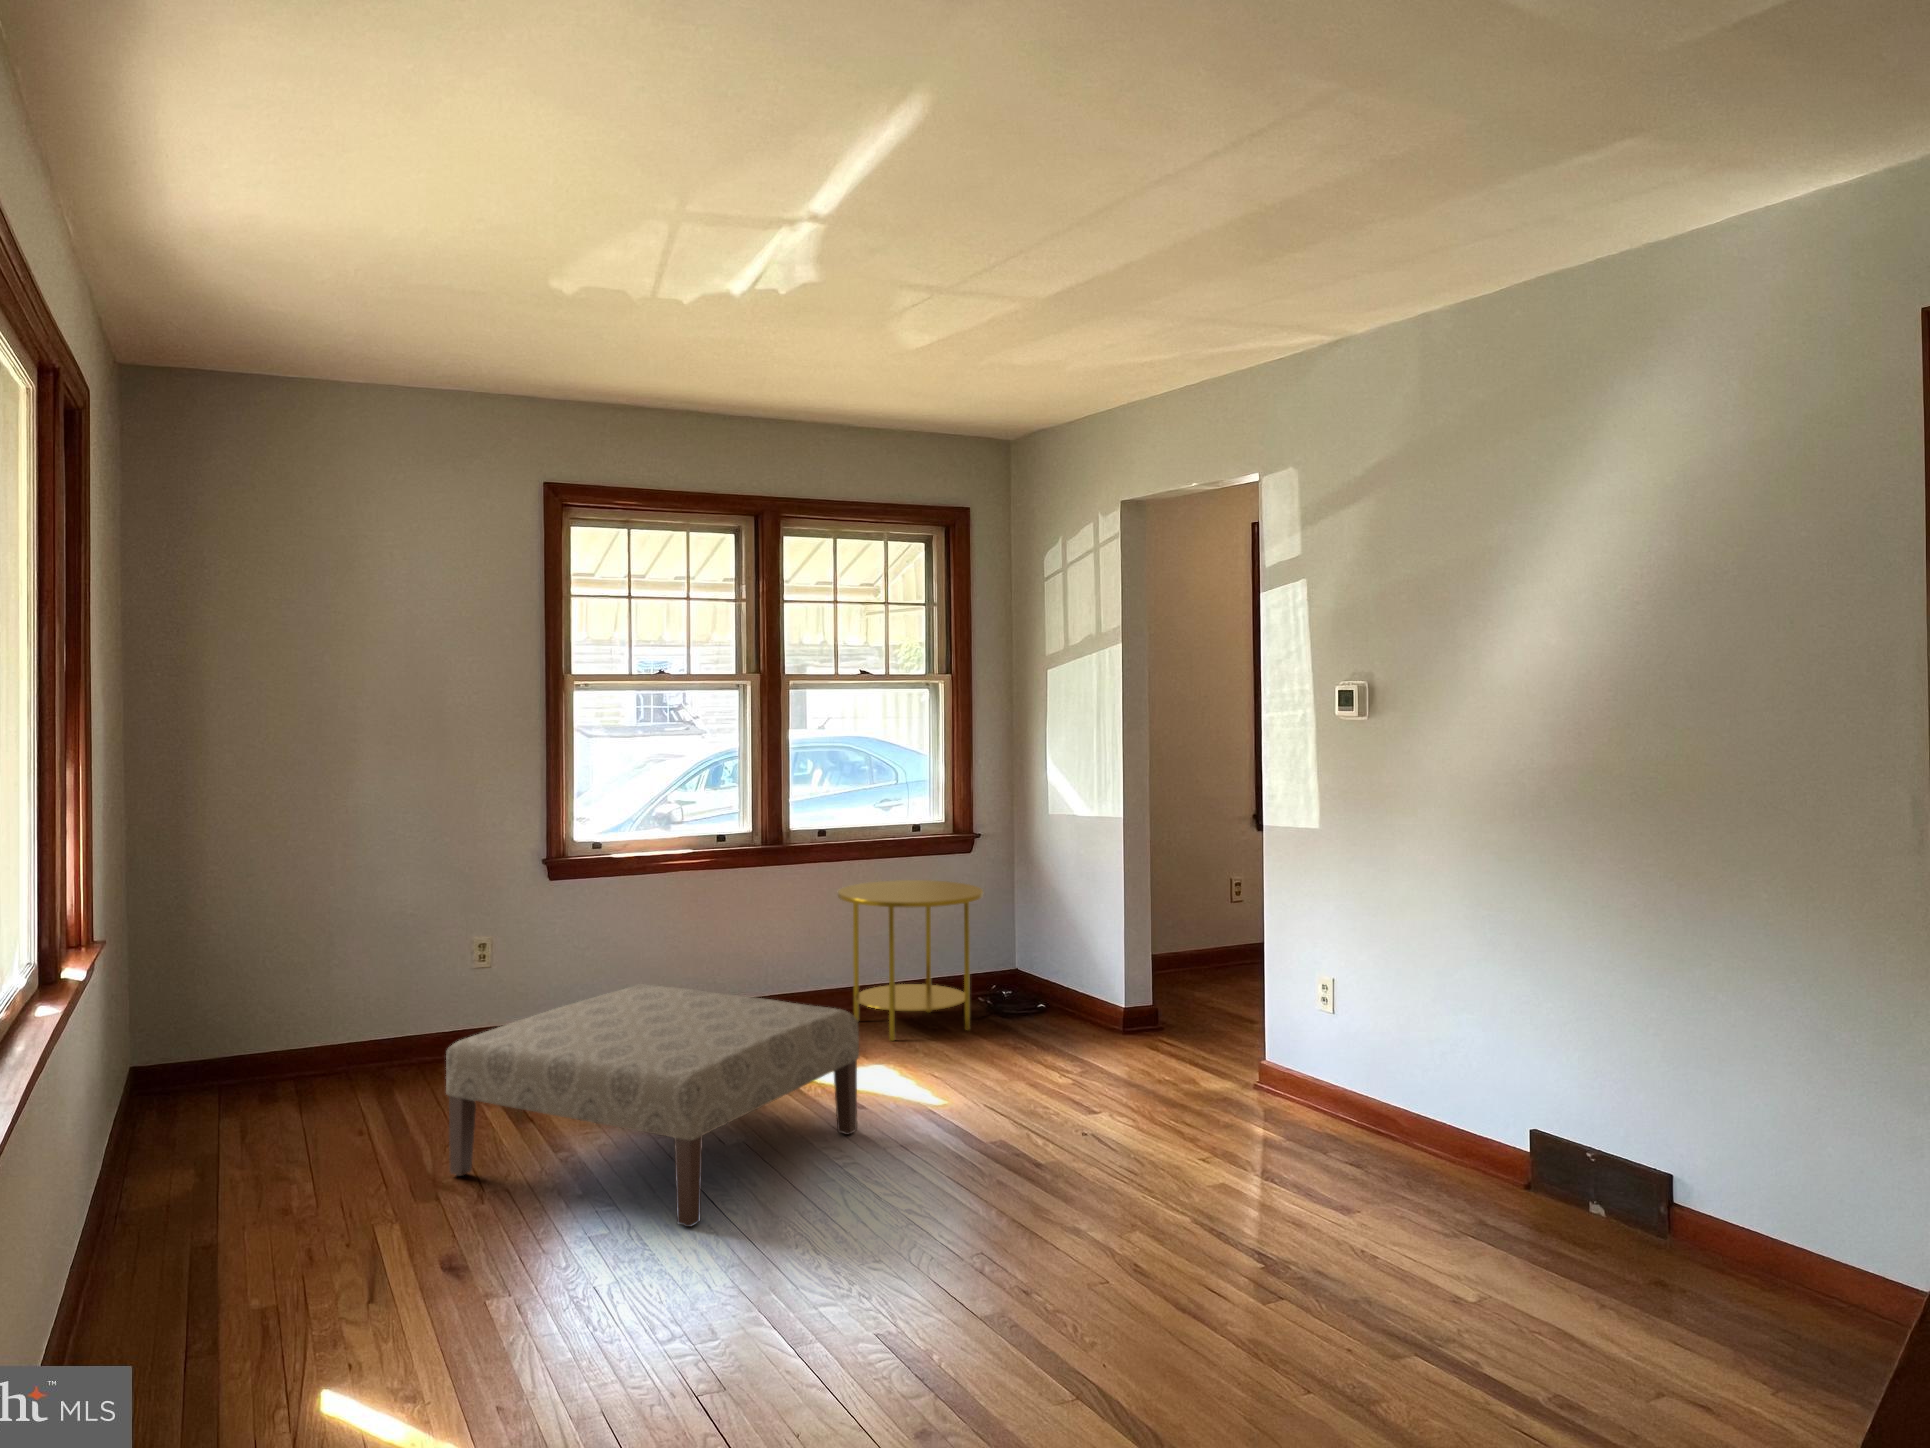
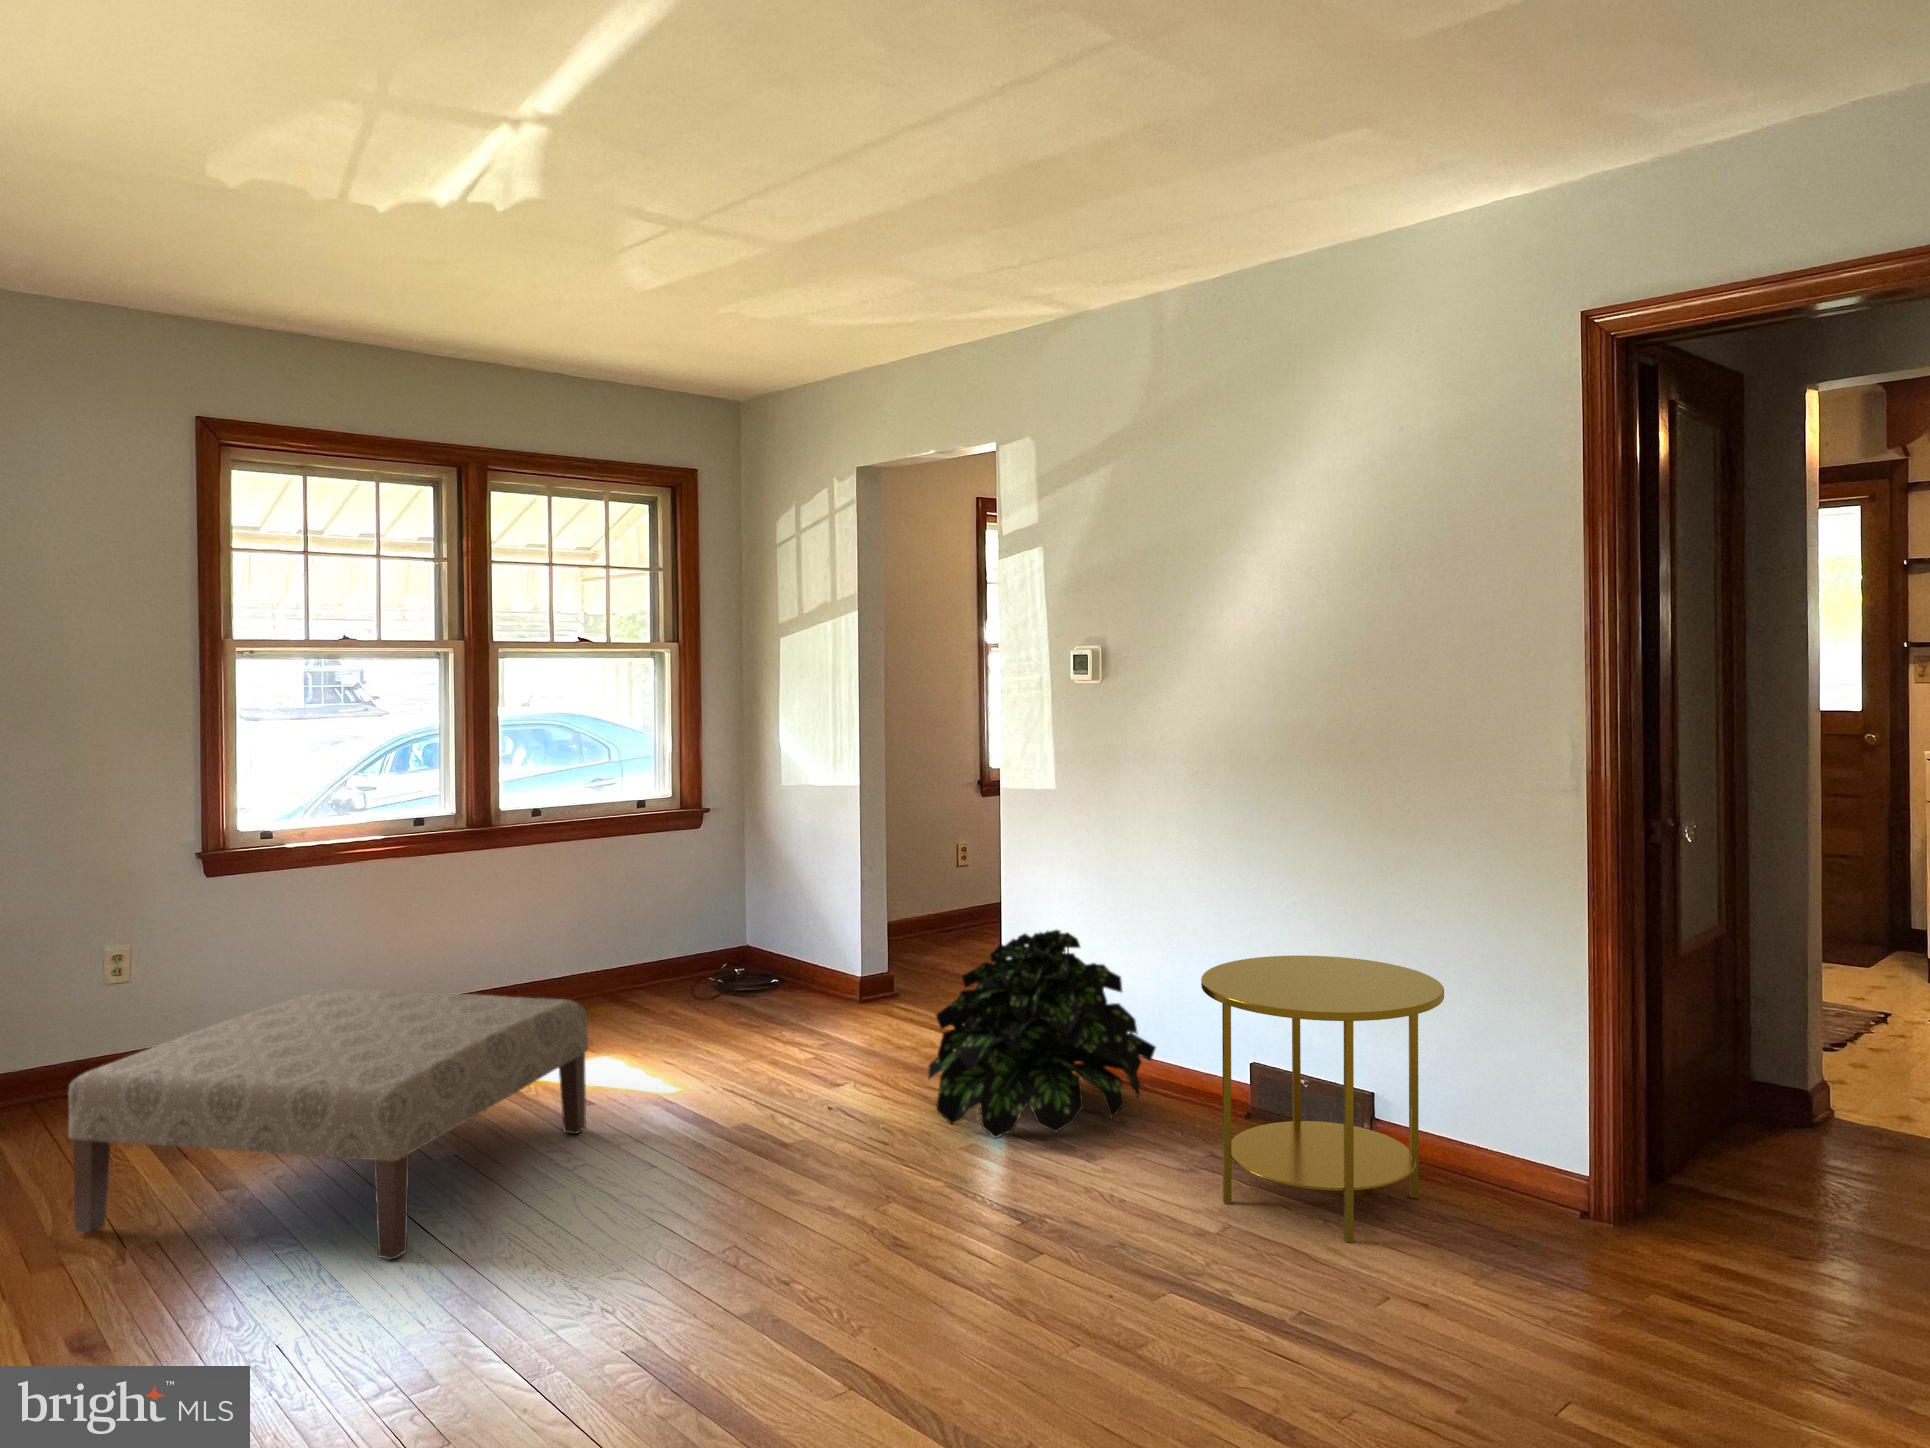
side table: present [838,880,983,1041] -> present [1201,955,1444,1242]
potted plant: none [1182,973,1426,1182] -> present [928,930,1156,1138]

